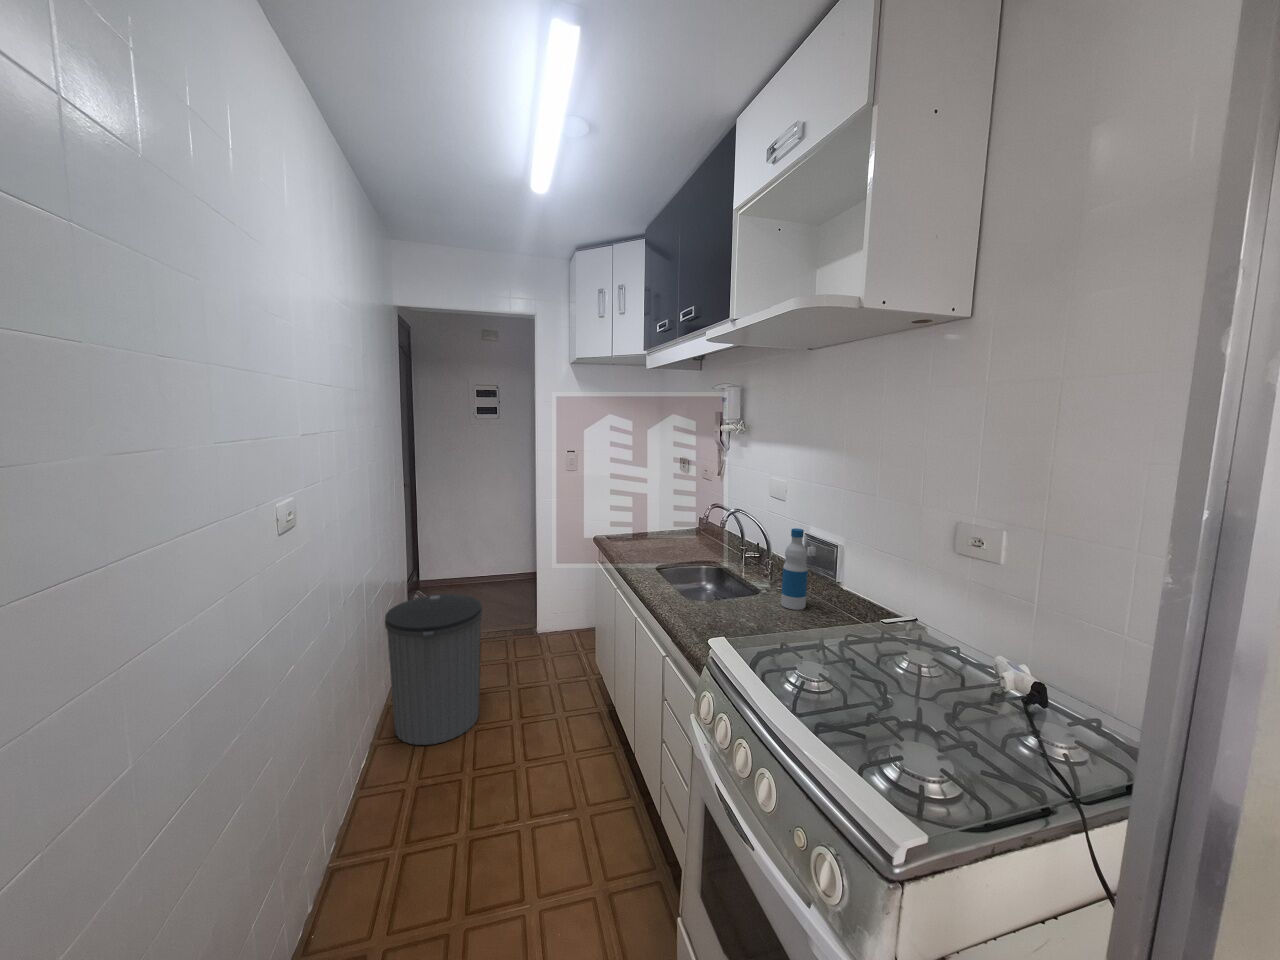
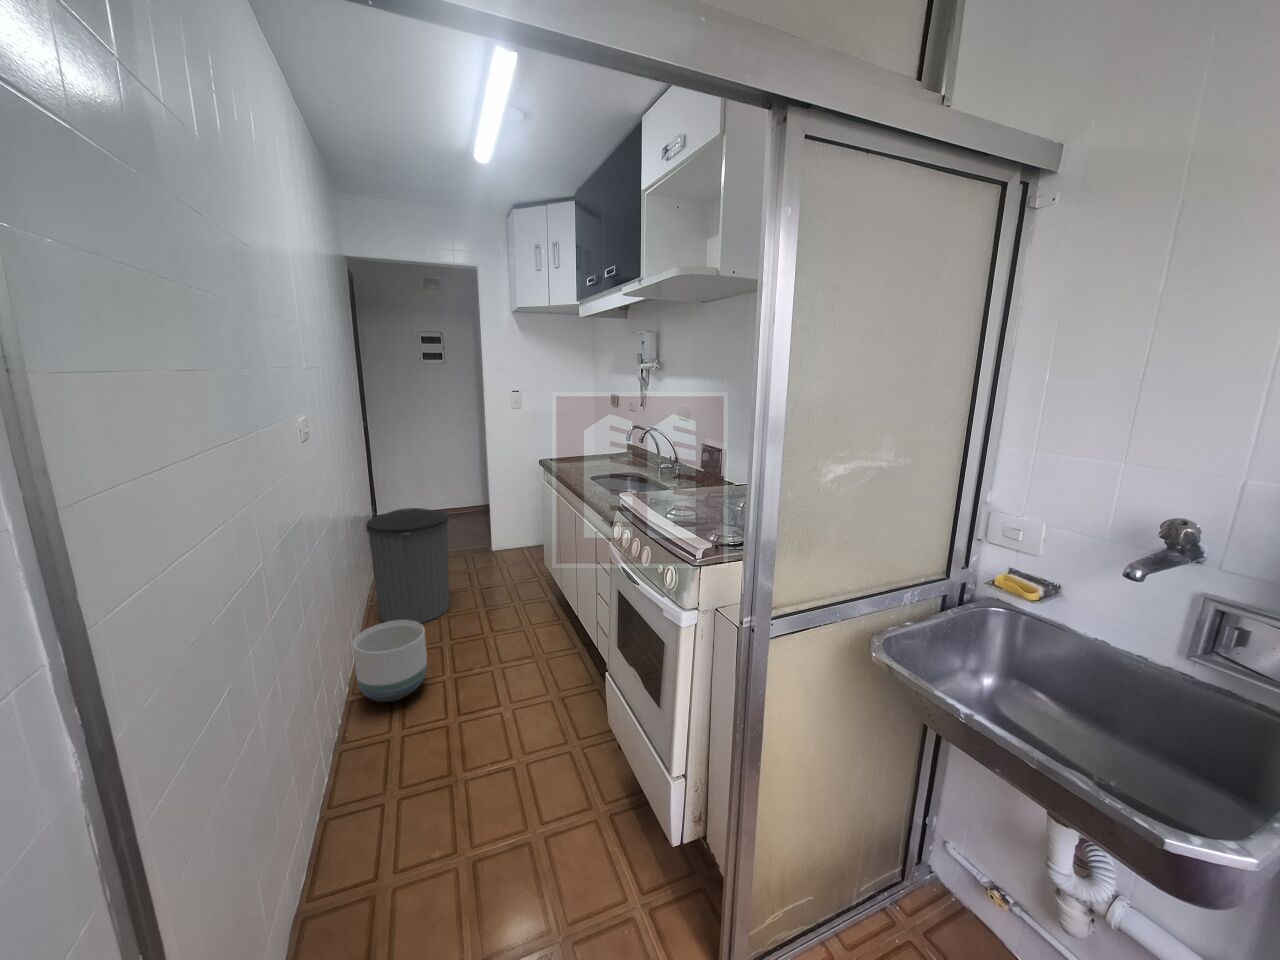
bottle: present [781,528,808,610] -> none [680,434,698,492]
planter: none [333,764,432,894] -> present [353,620,427,702]

